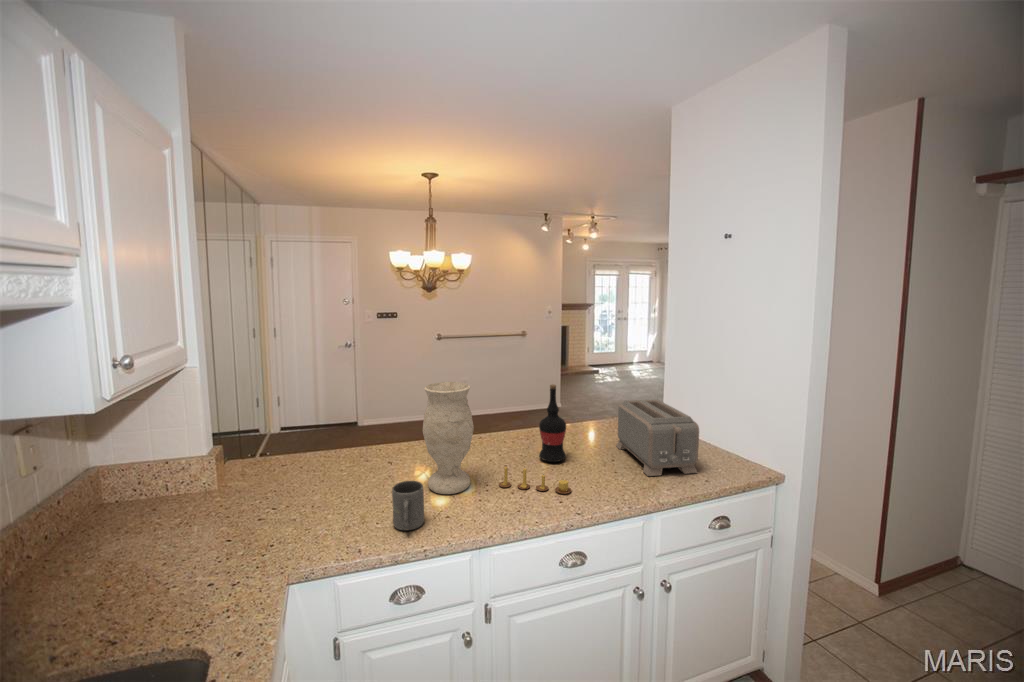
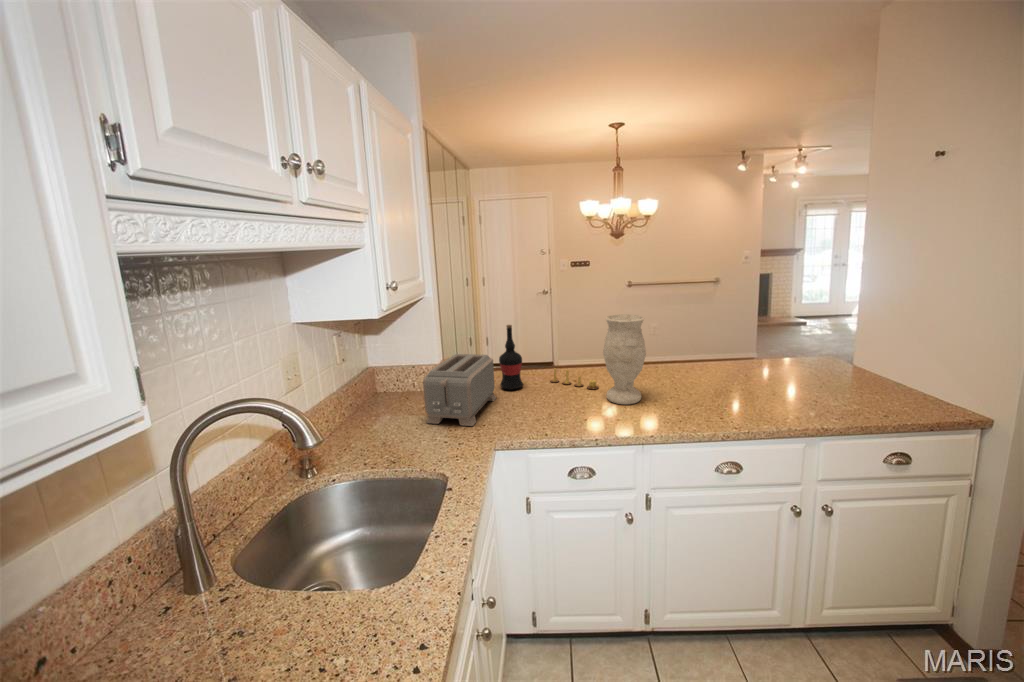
wine bottle: present [539,384,566,462] -> present [499,325,523,389]
toaster: present [616,399,699,476] -> present [423,354,496,426]
candle: present [499,467,571,494] -> present [551,368,598,389]
mug: present [392,481,424,530] -> none [579,387,602,423]

